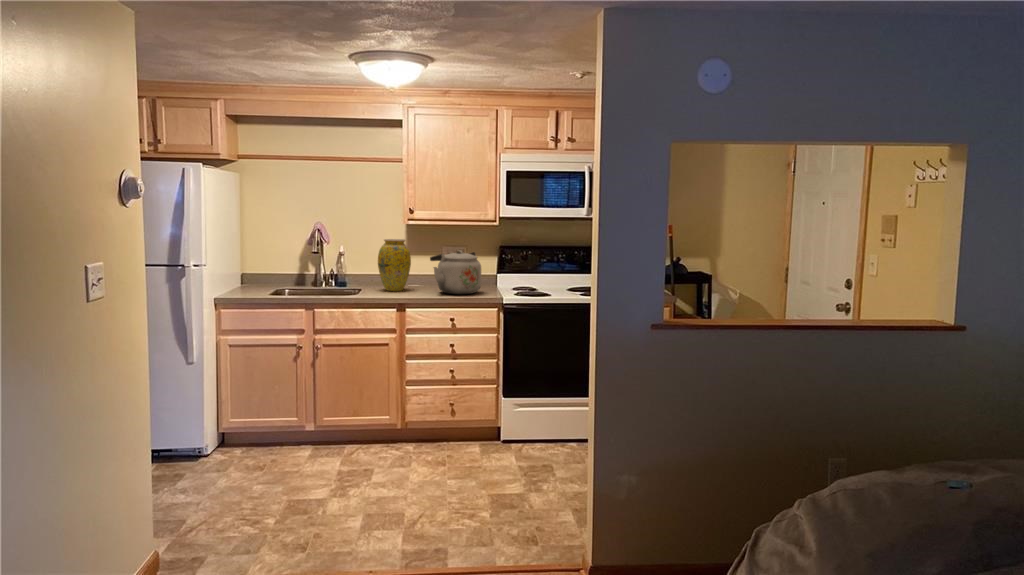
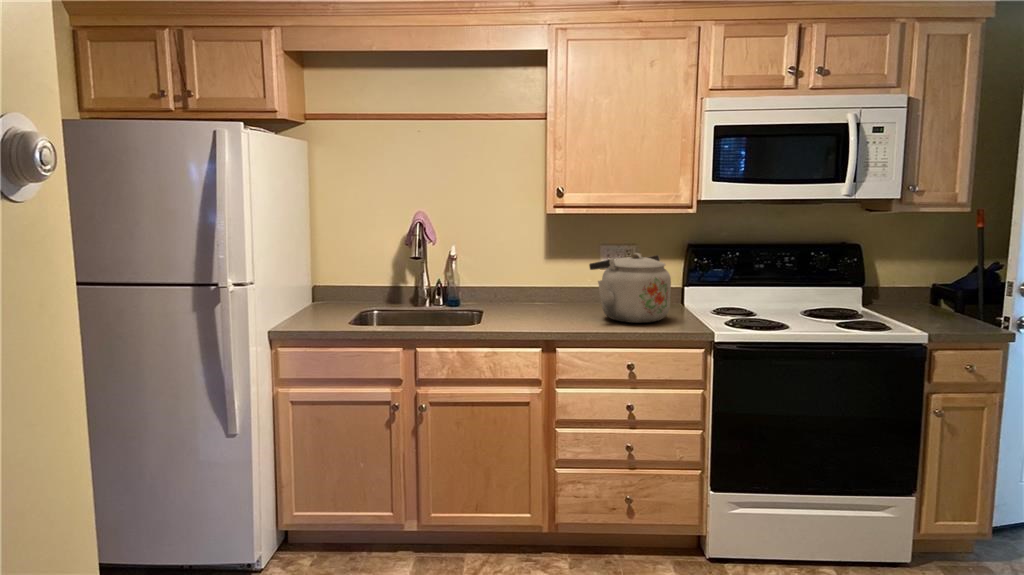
vase: present [378,239,411,291] -> none [508,235,558,315]

